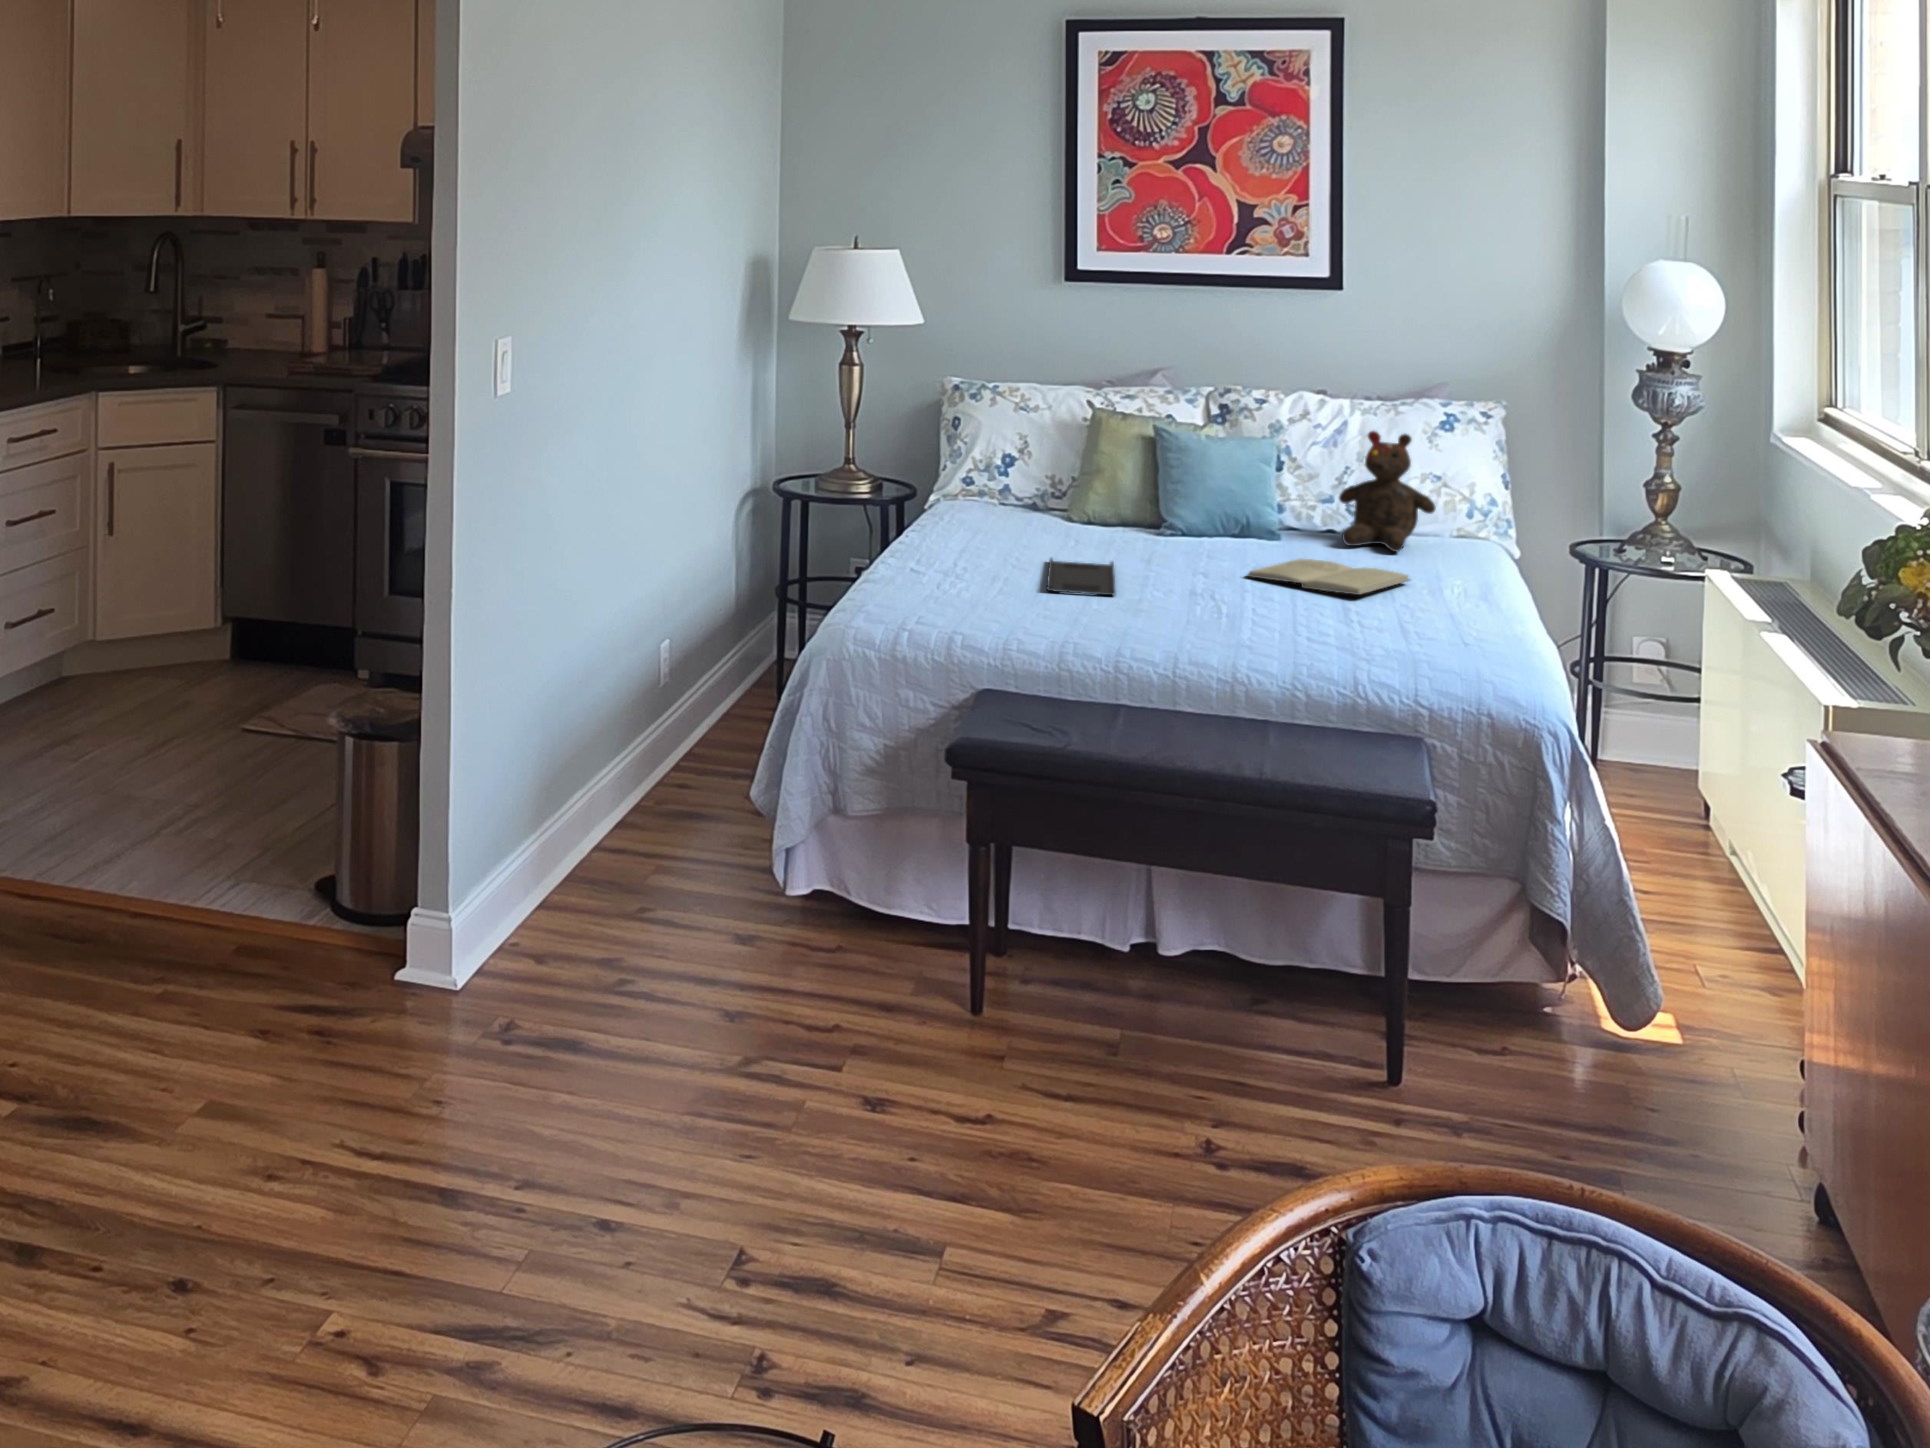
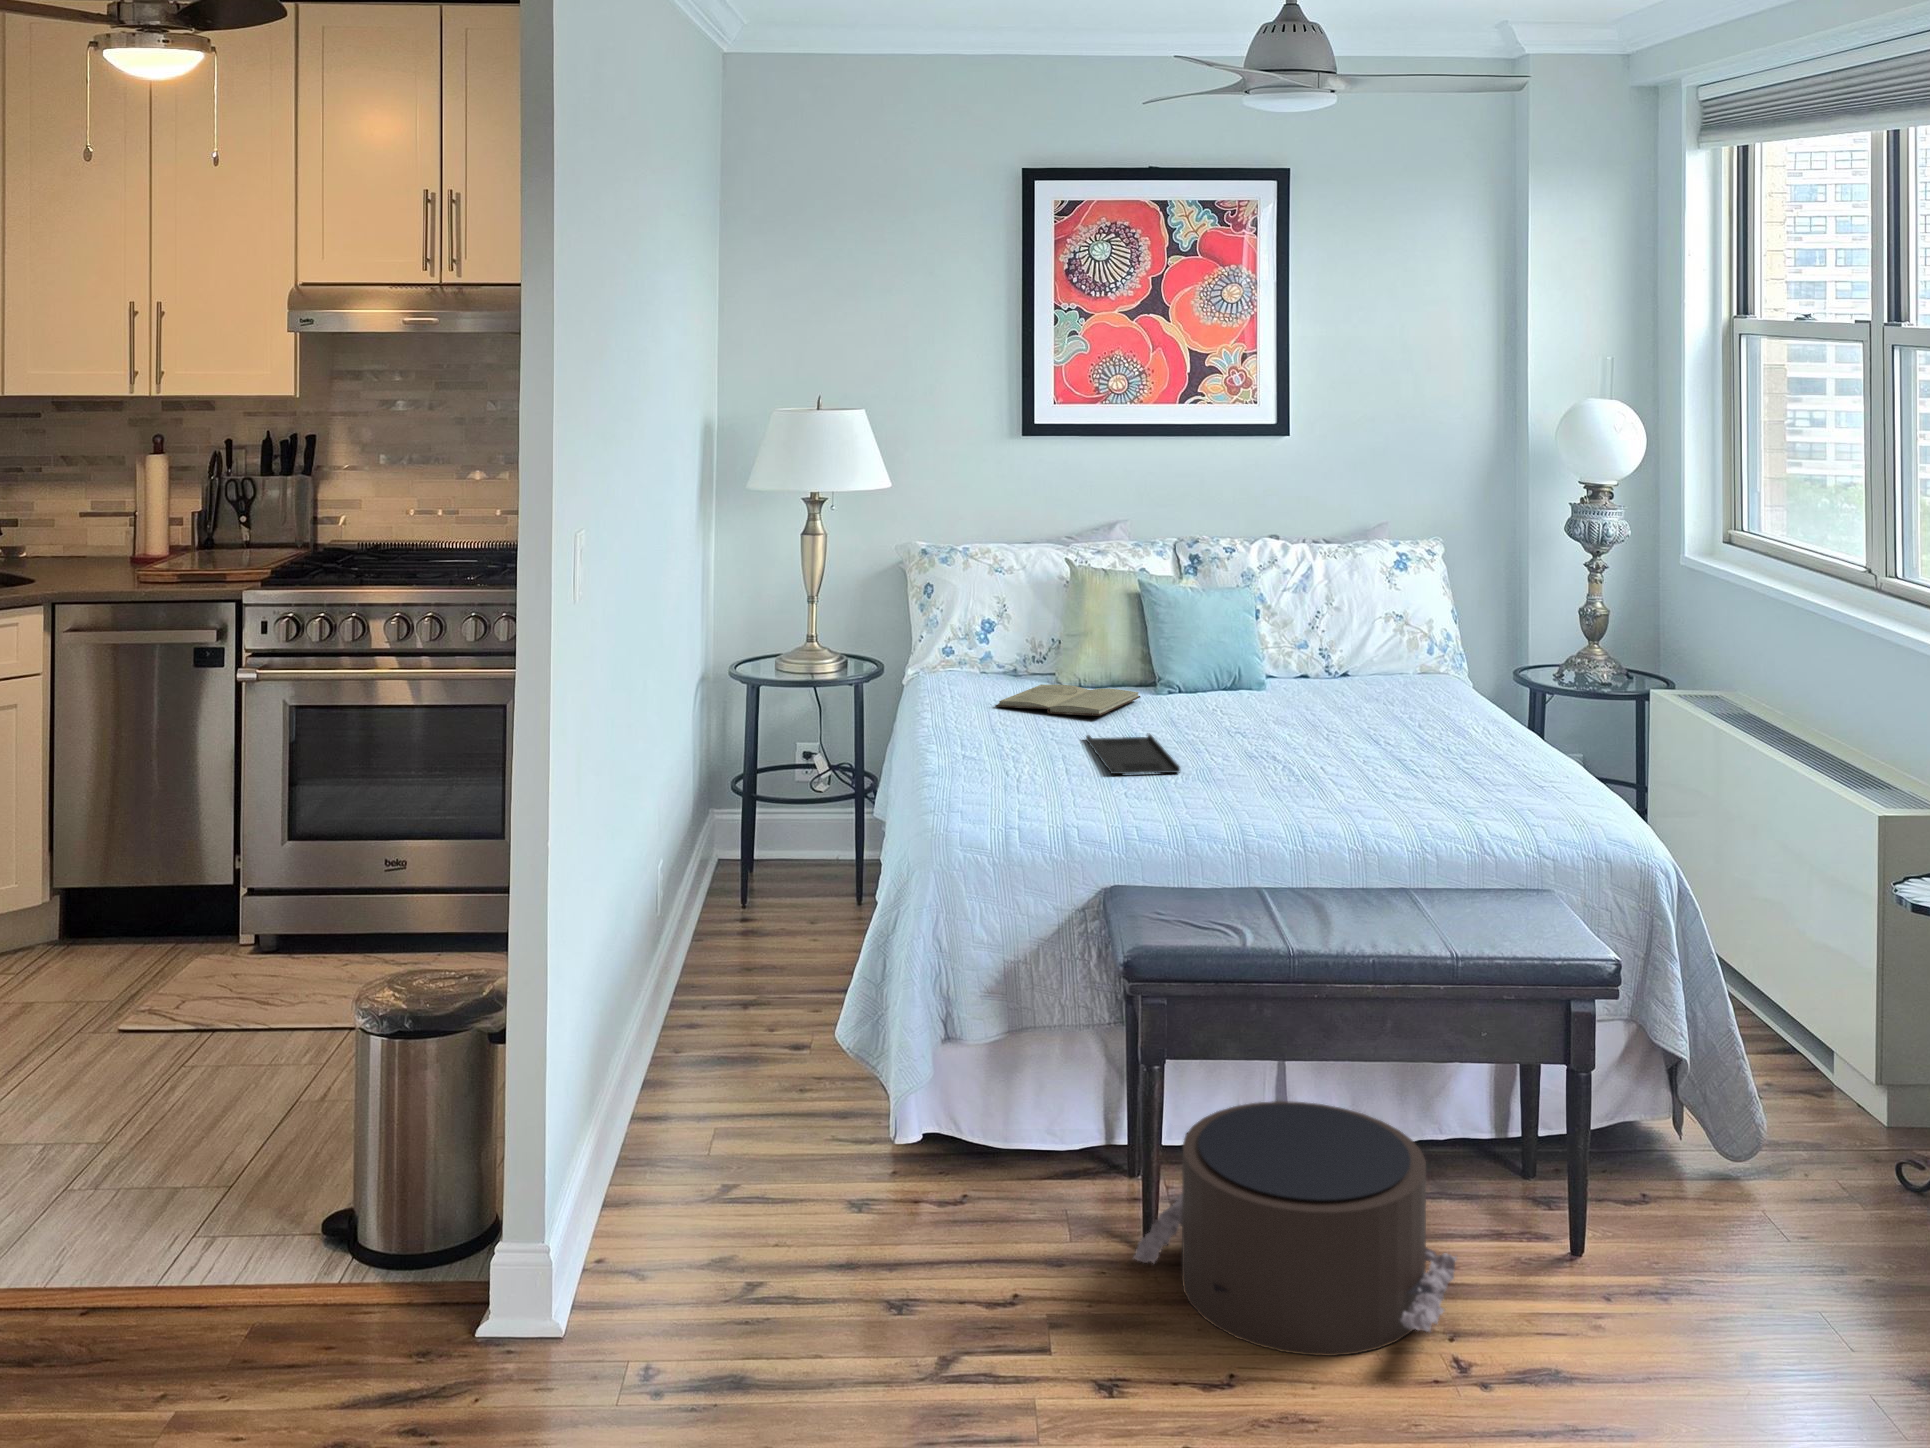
teddy bear: present [1339,431,1436,552] -> none [1327,577,1420,697]
book: present [1246,559,1410,595] -> present [996,685,1140,716]
pouf: none [932,891,1246,1122] -> present [1133,1101,1457,1356]

